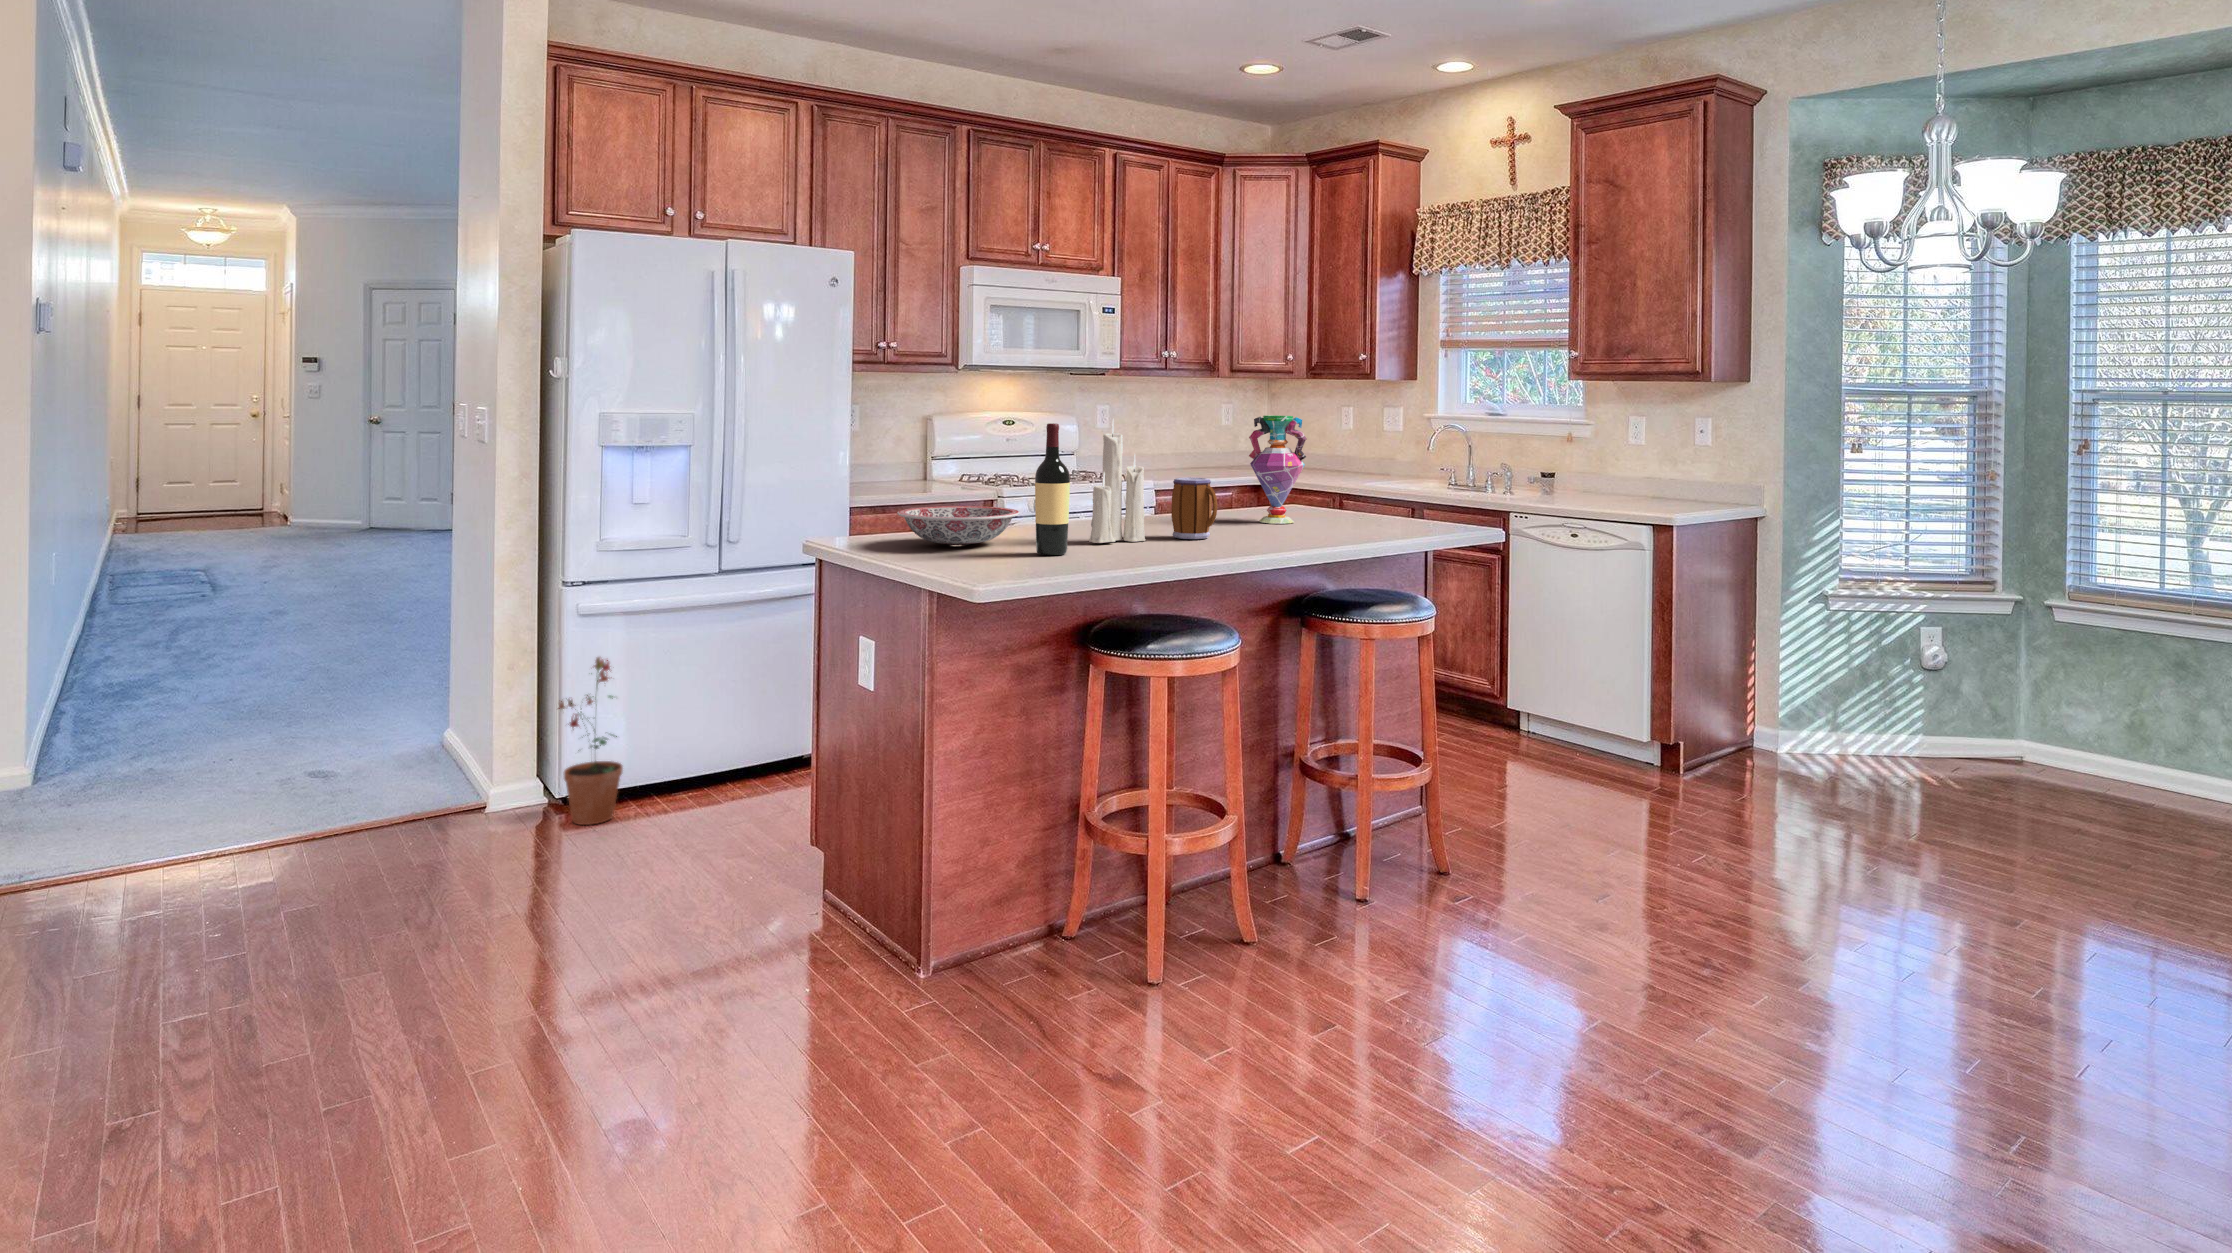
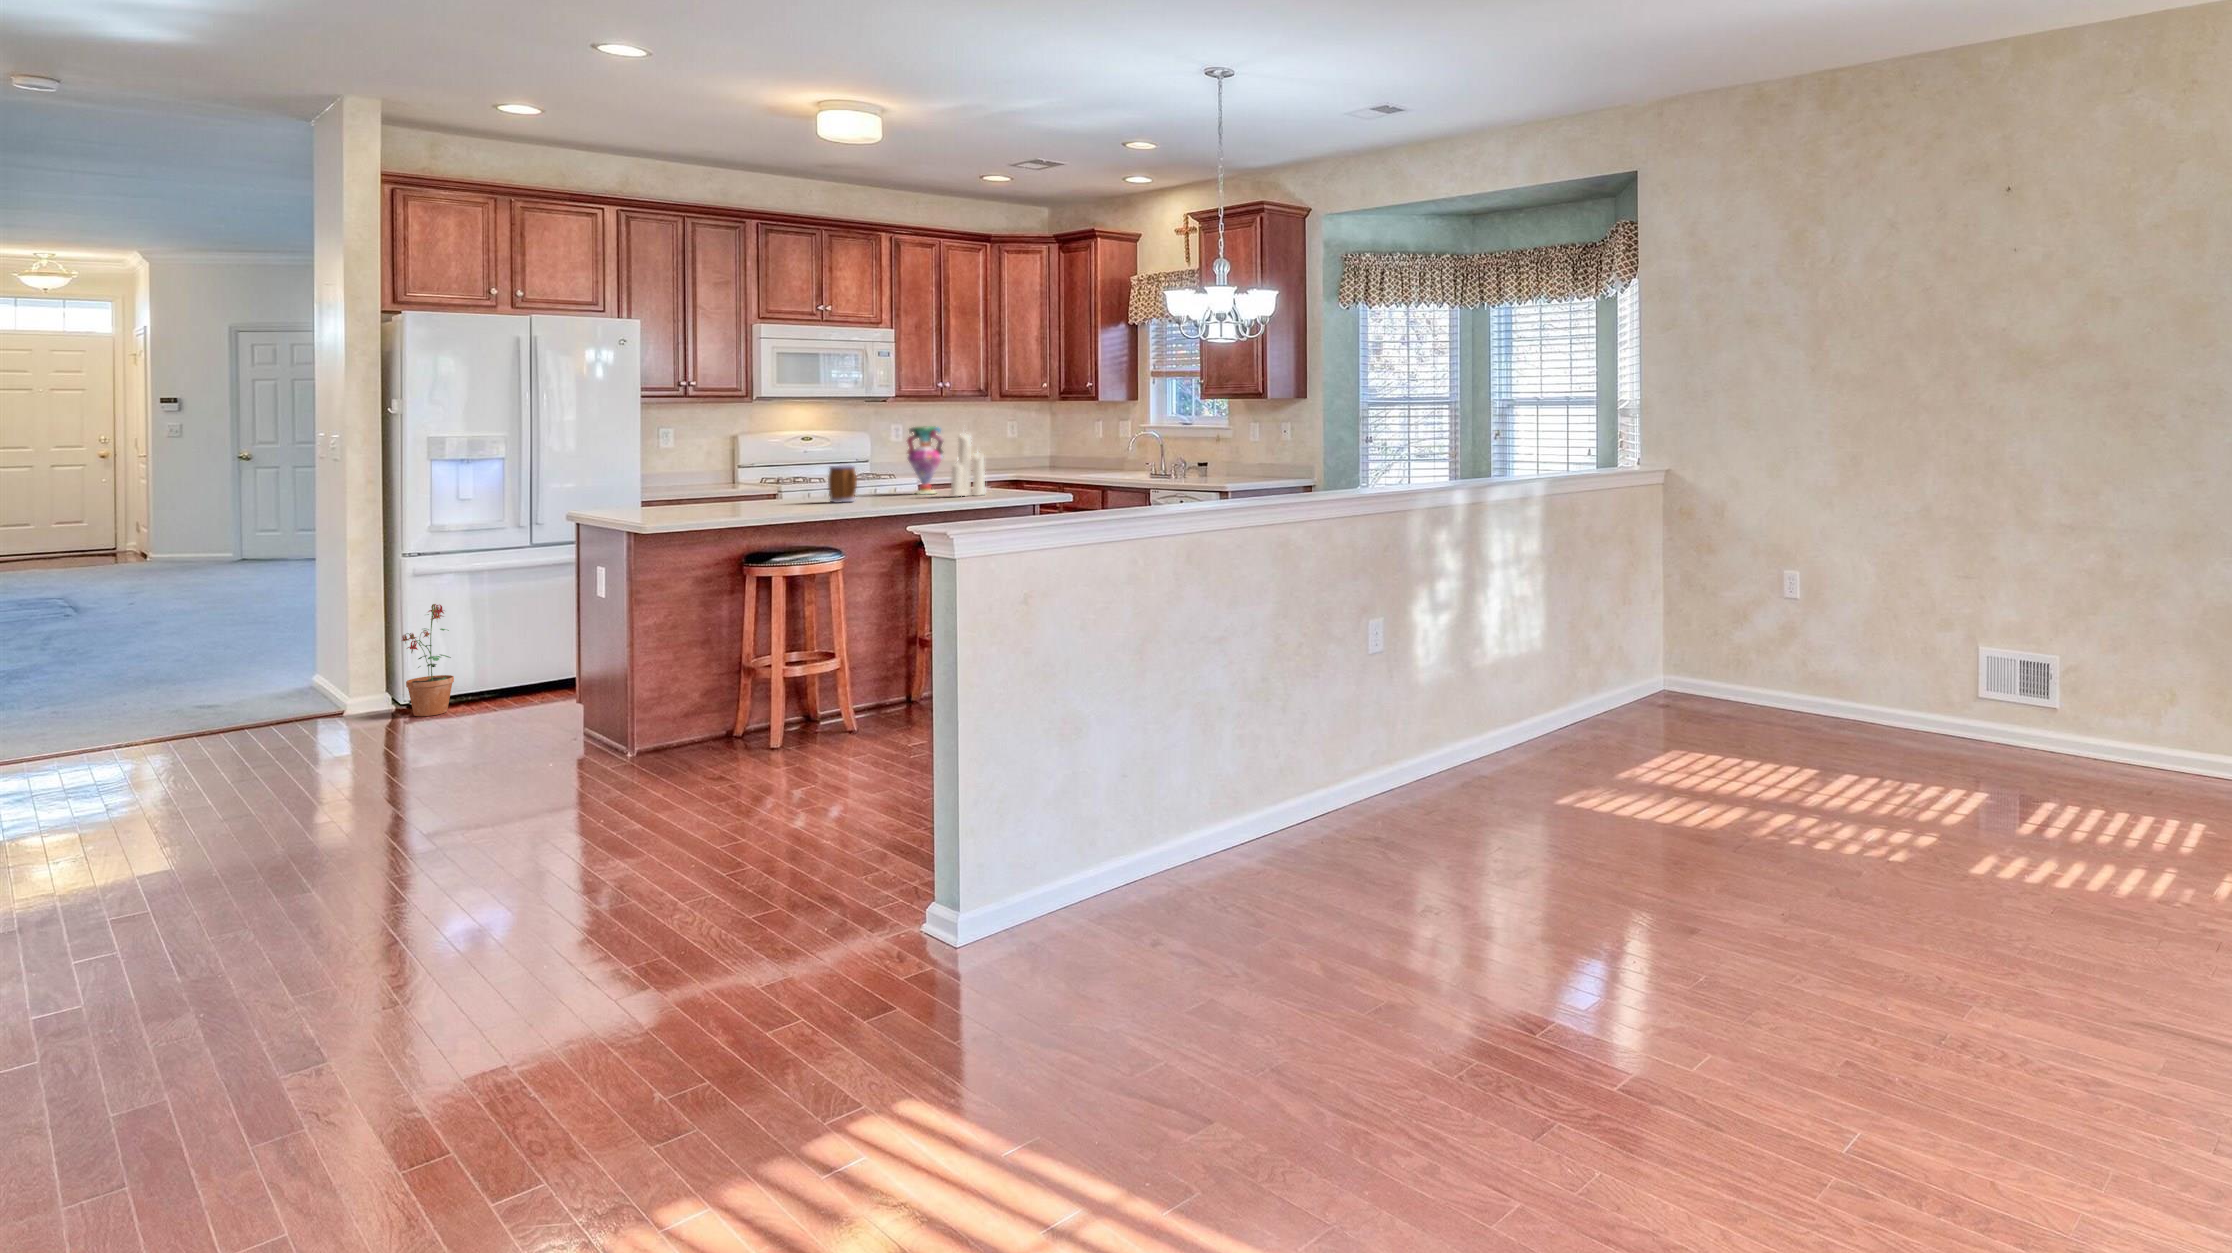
candle: present [1089,419,1145,543] -> present [951,434,985,496]
wine bottle: present [1035,423,1070,555] -> none [716,433,740,511]
ceramic bowl: present [897,506,1019,545] -> none [631,487,719,510]

